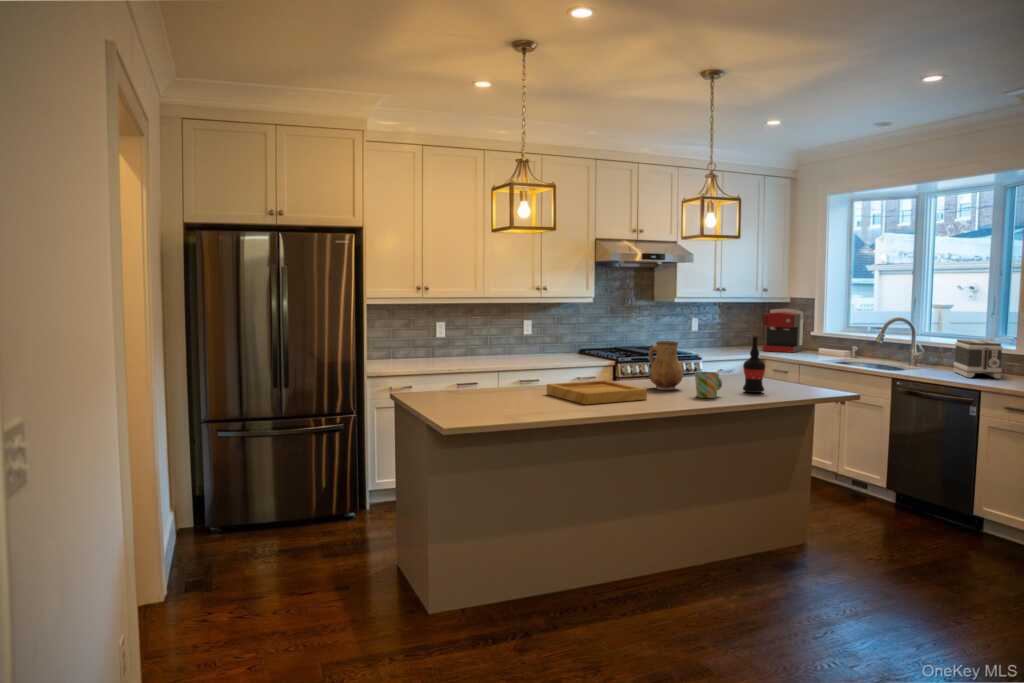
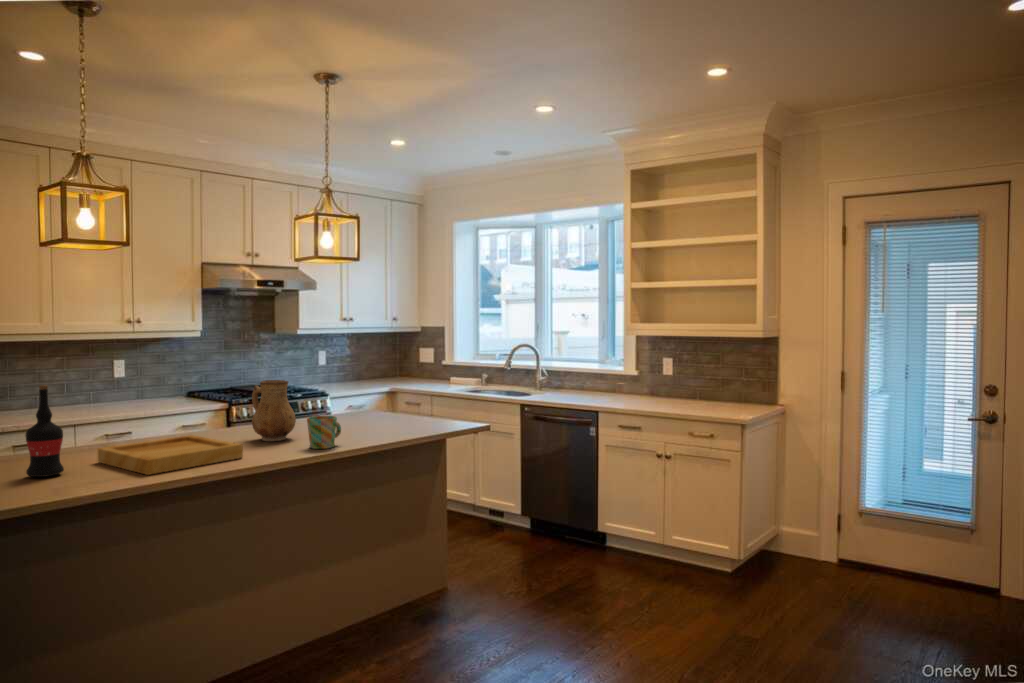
coffee maker: present [763,308,803,353] -> none [398,338,437,384]
wine bottle: present [743,334,765,393] -> present [26,385,64,477]
toaster: present [954,339,1003,379] -> none [573,364,614,401]

